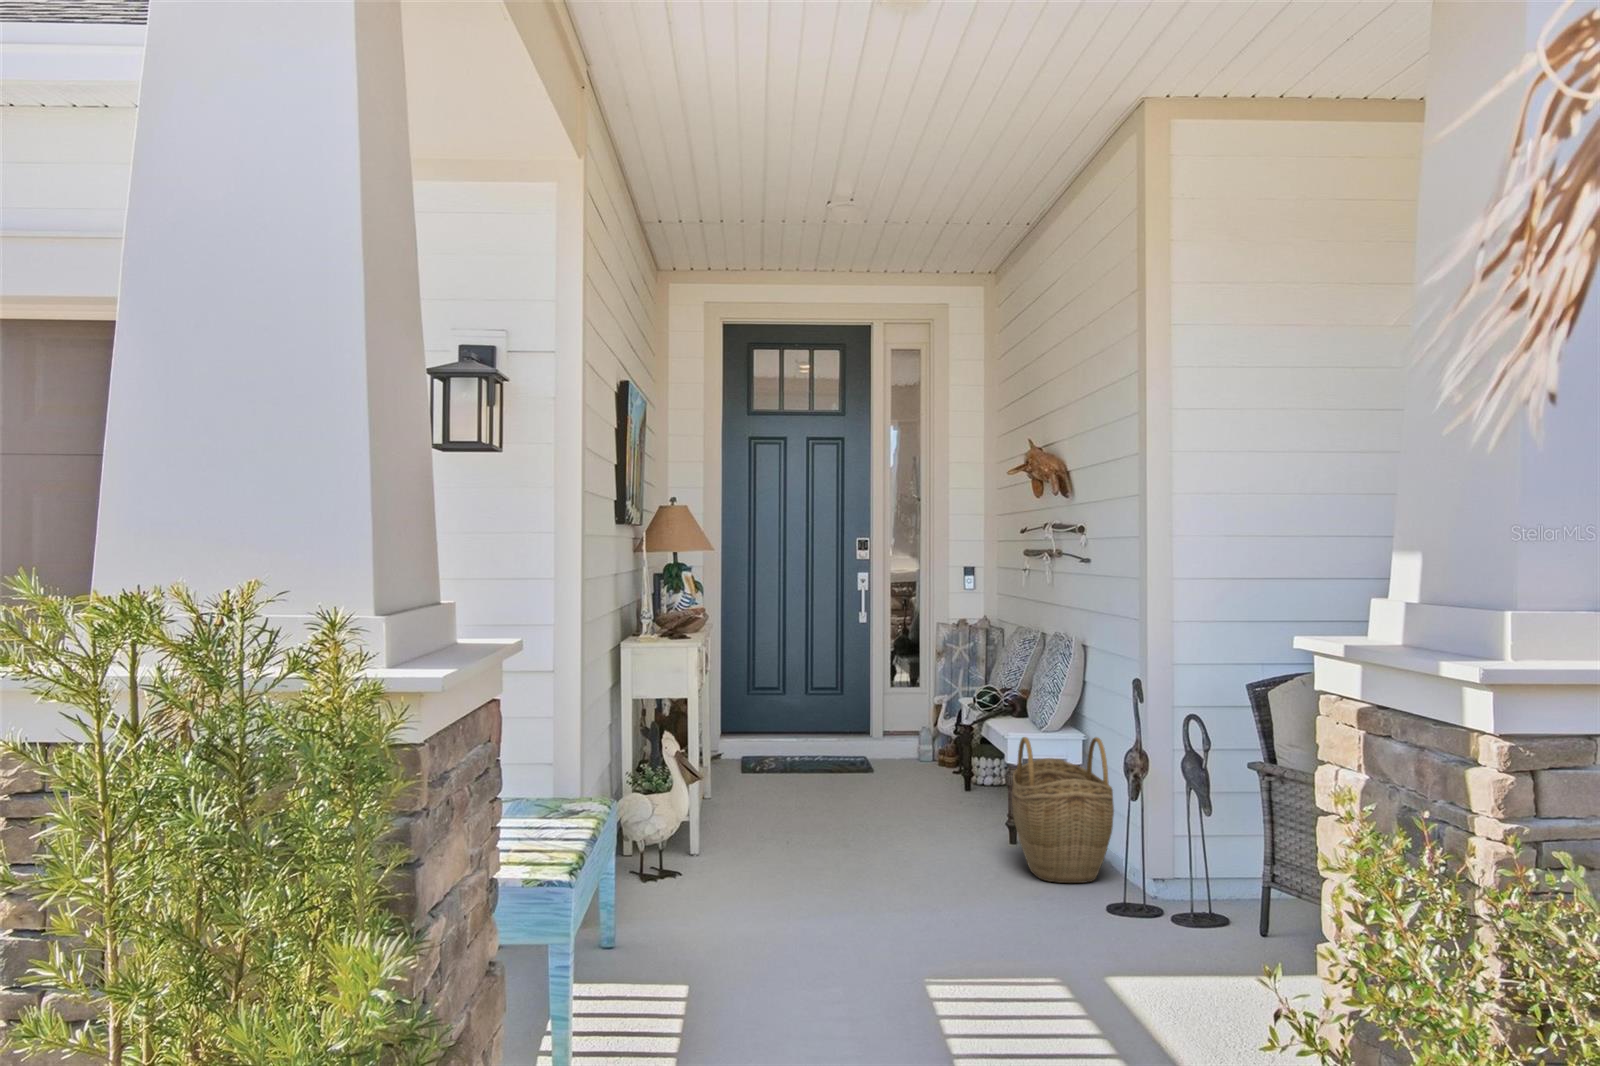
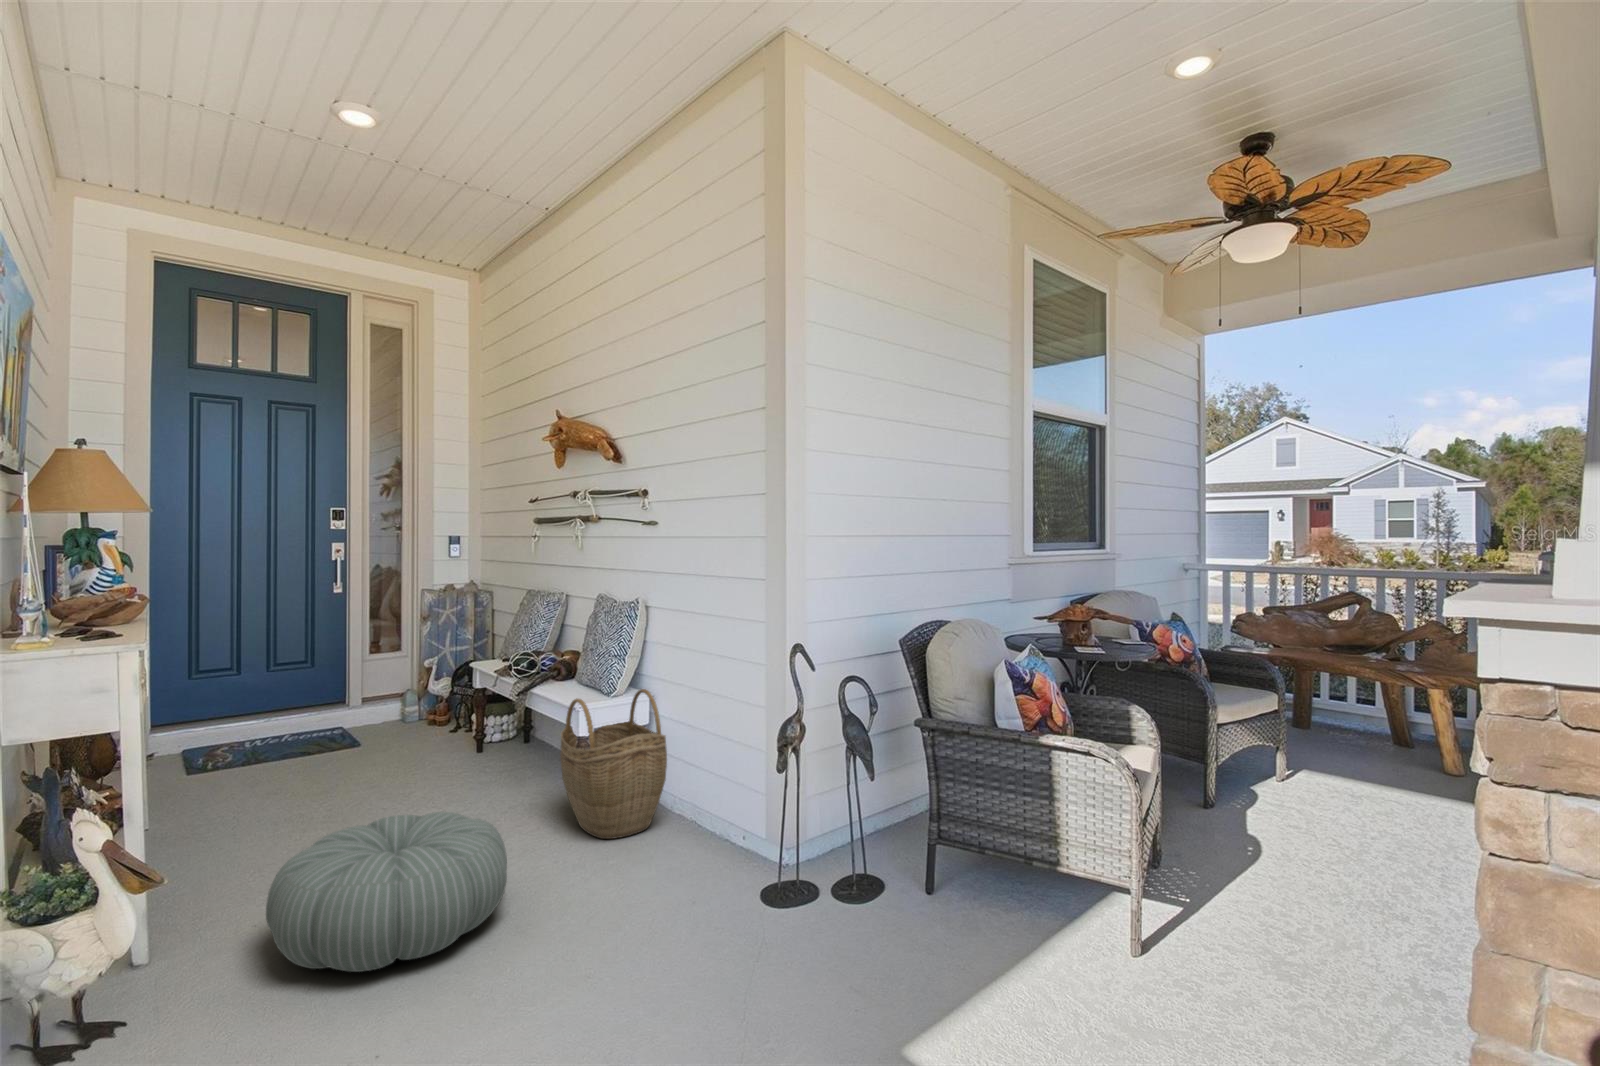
pouf: none [762,811,936,917] -> present [266,812,507,972]

